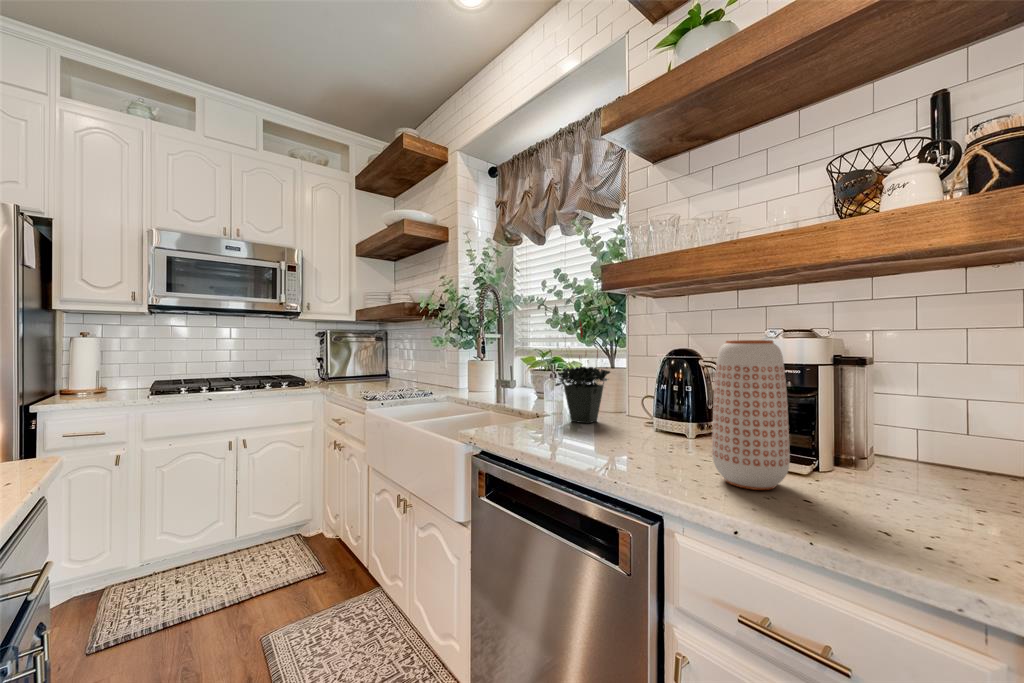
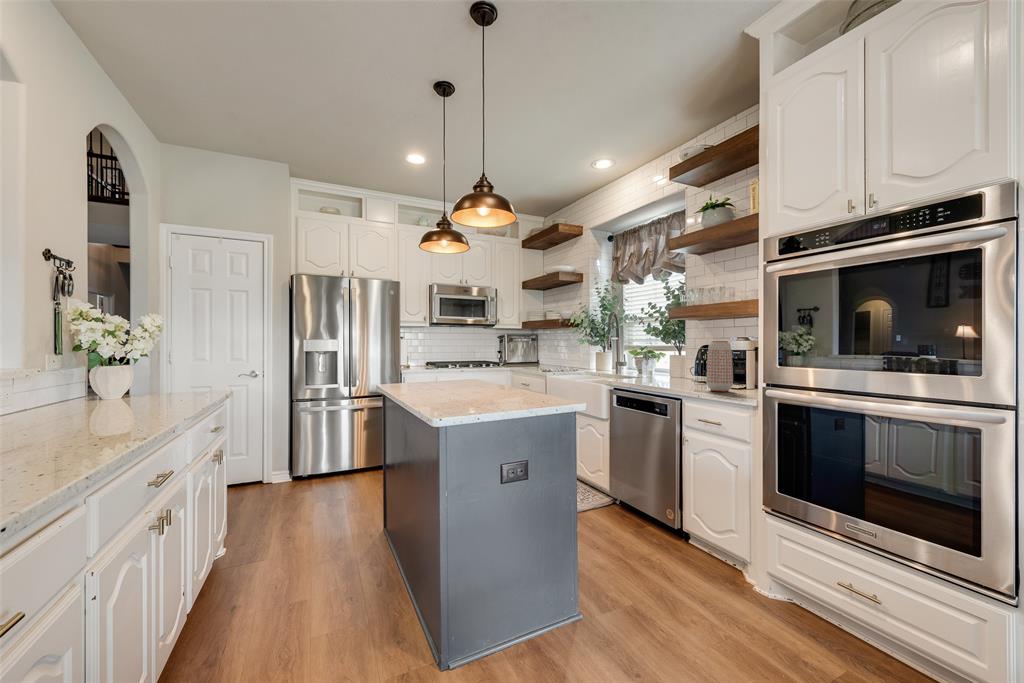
potted plant: present [555,321,610,423] -> none [649,331,677,380]

